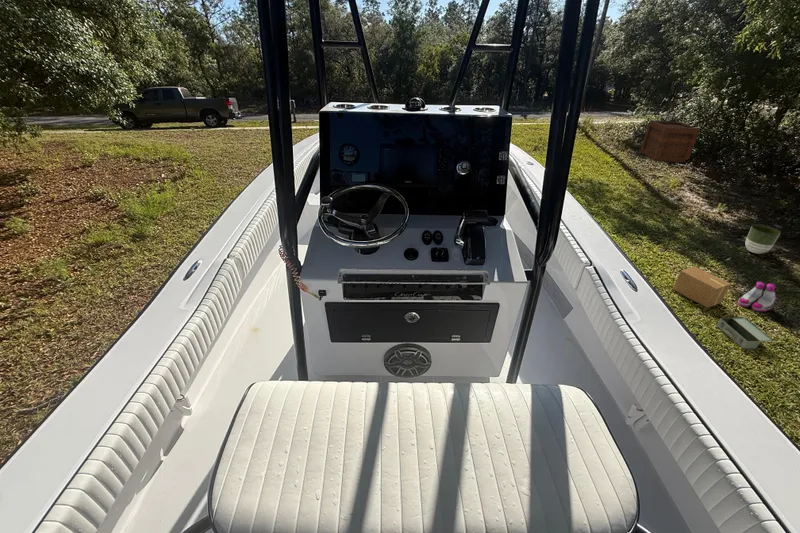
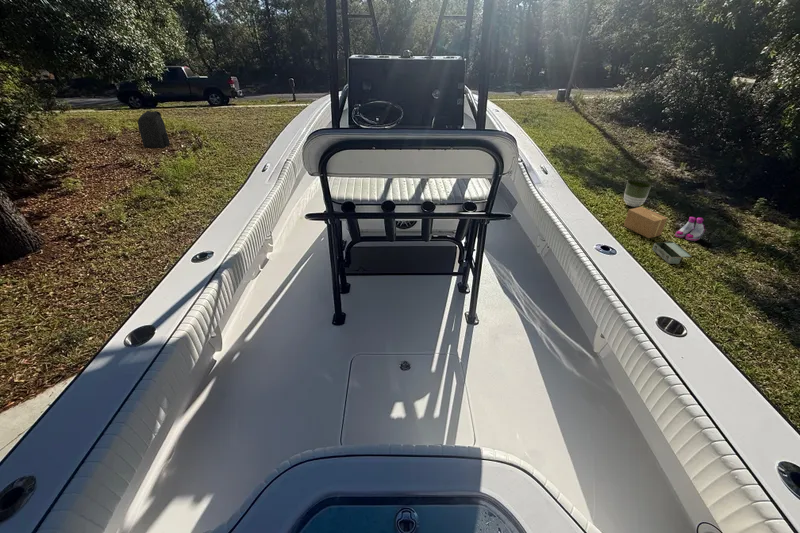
wooden crate: present [640,121,700,163] -> none [622,92,675,131]
backpack: none [111,137,148,178] -> present [138,111,170,148]
planter: present [745,224,781,254] -> present [624,179,651,207]

